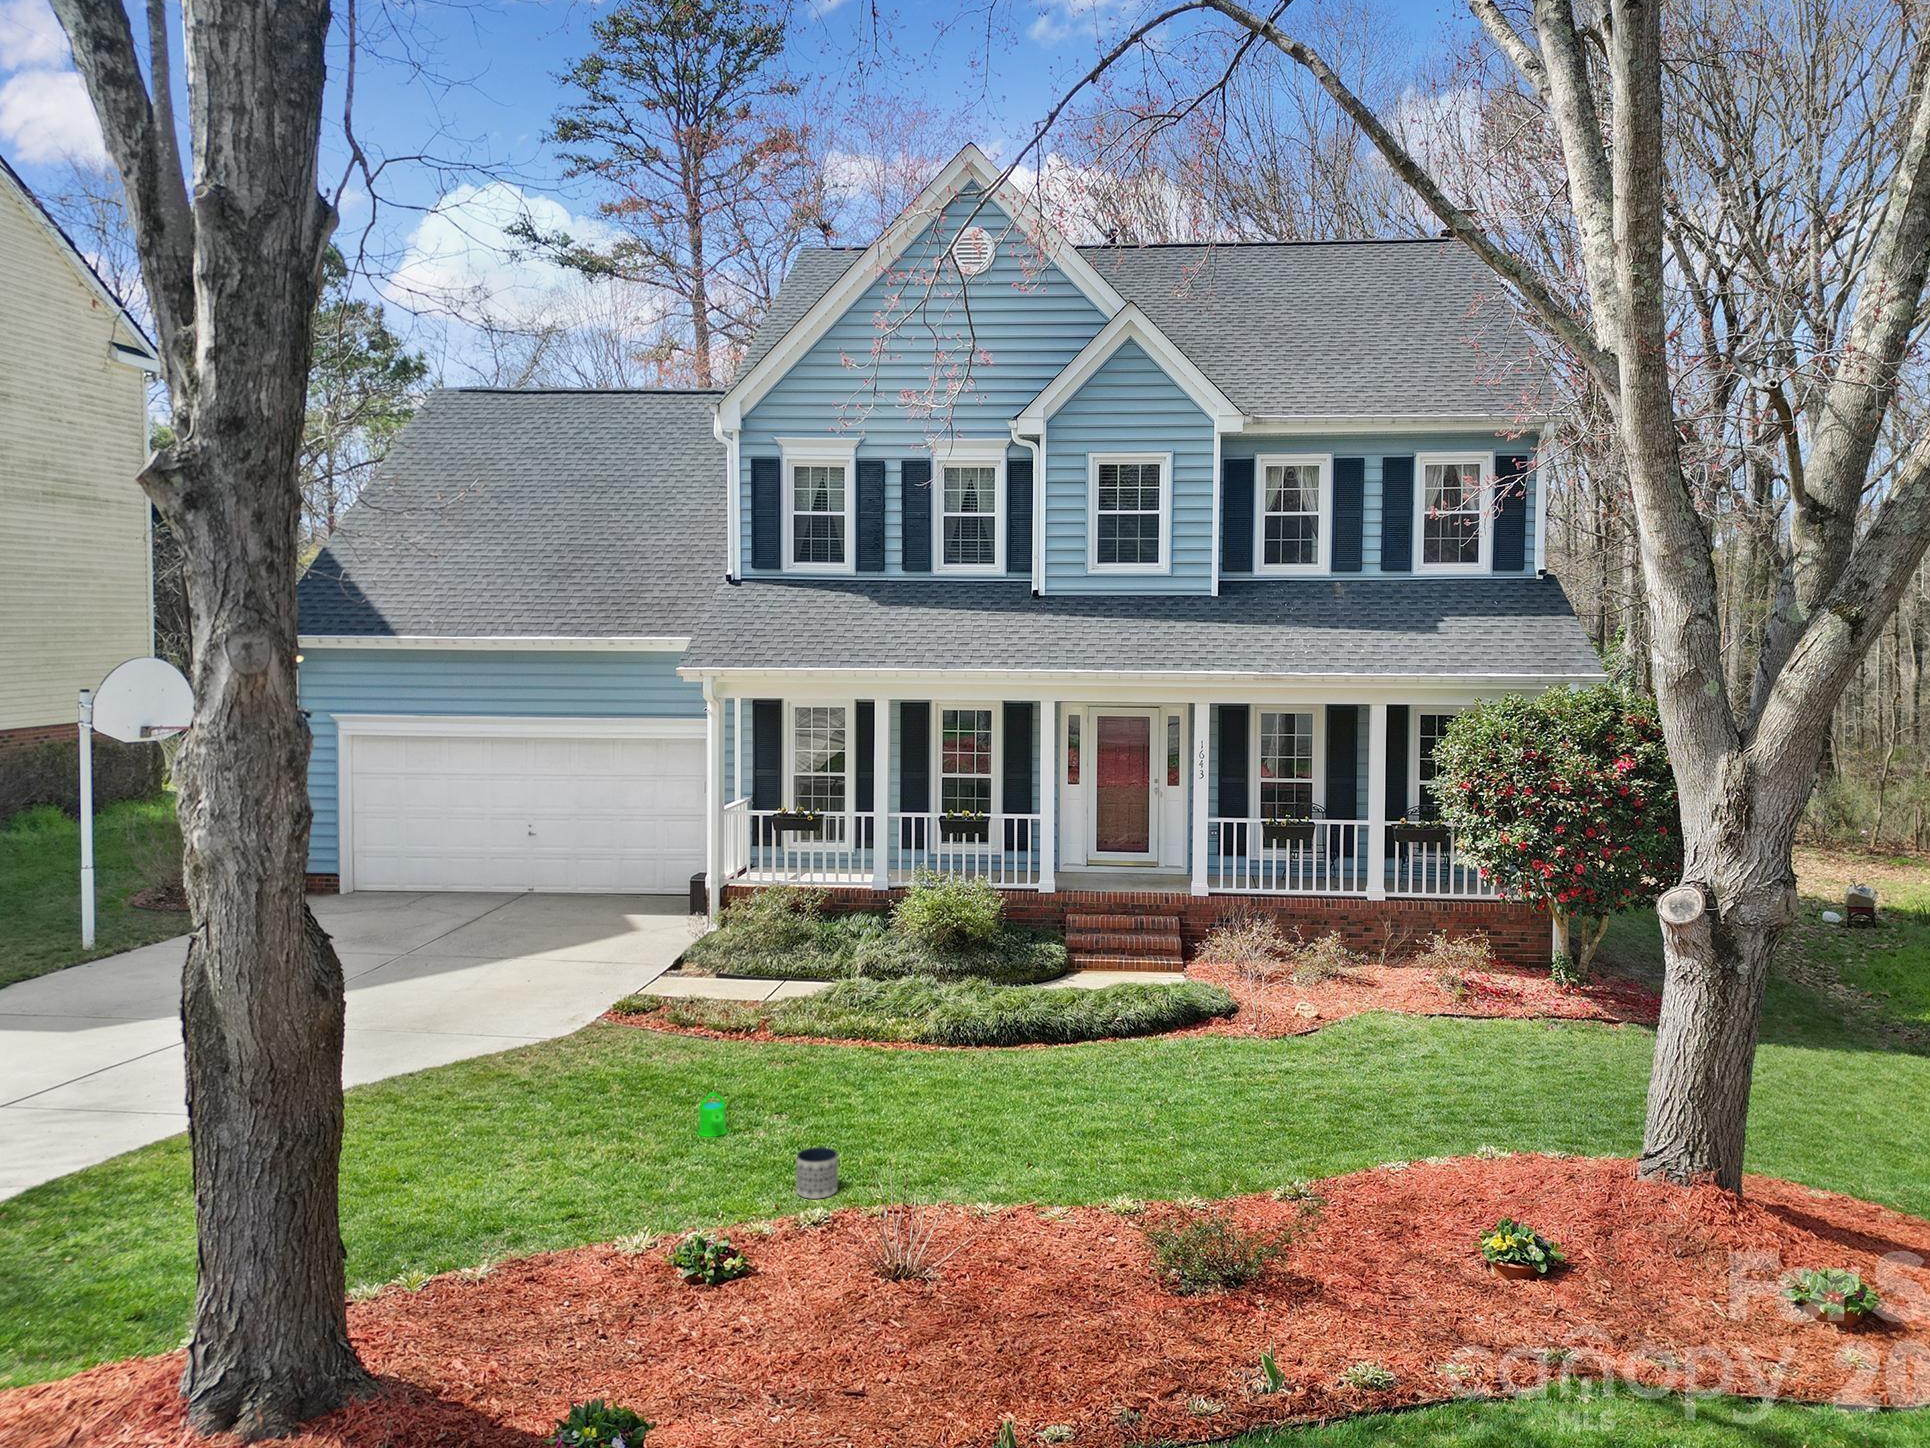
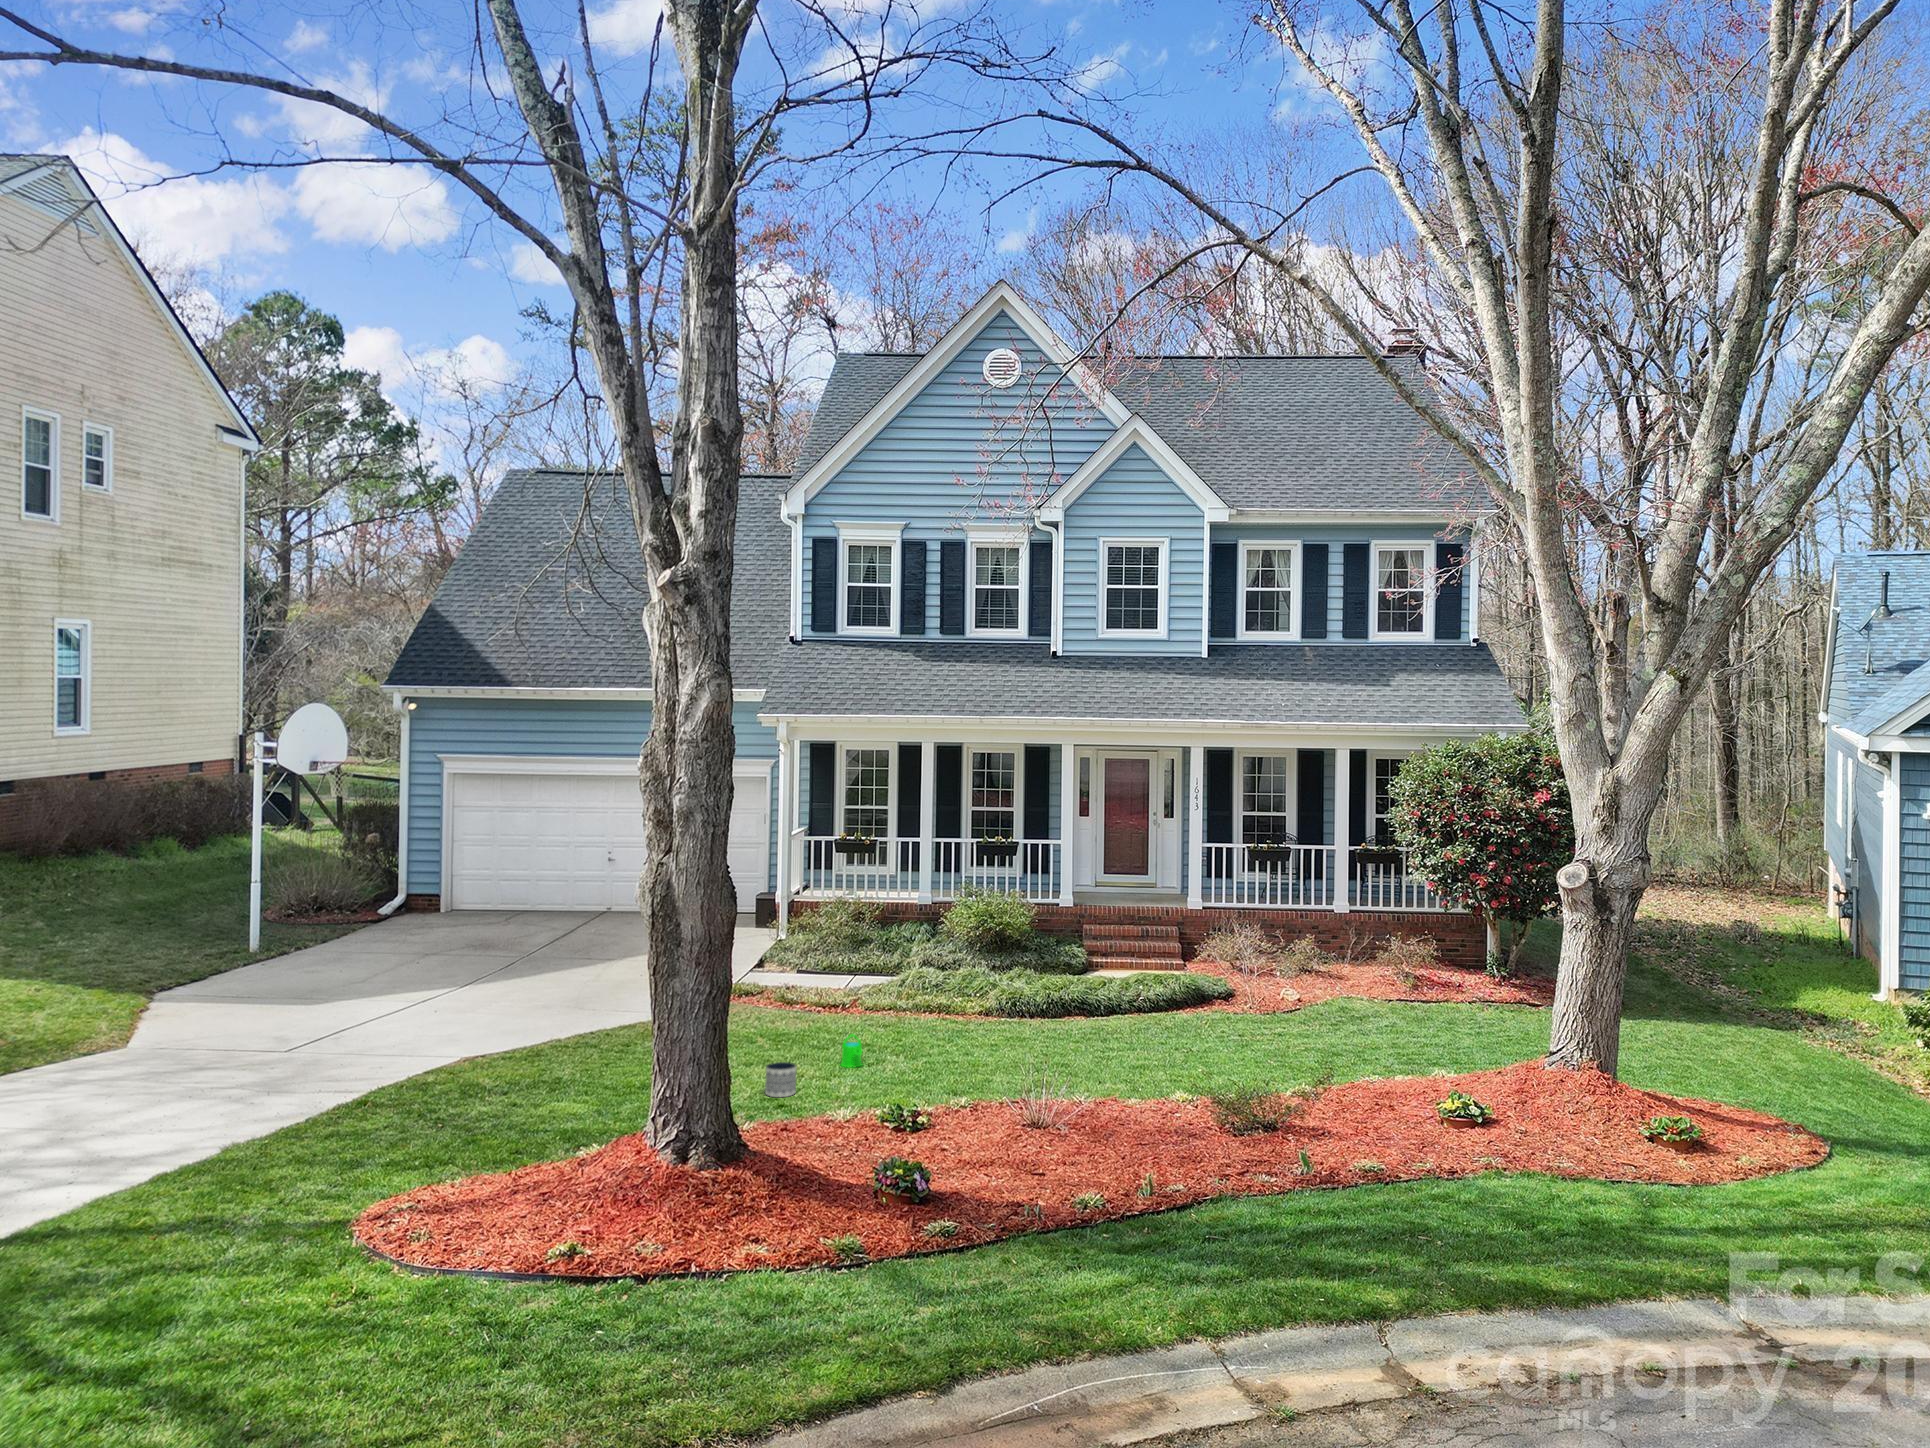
planter: present [796,1147,838,1199] -> present [765,1062,797,1097]

